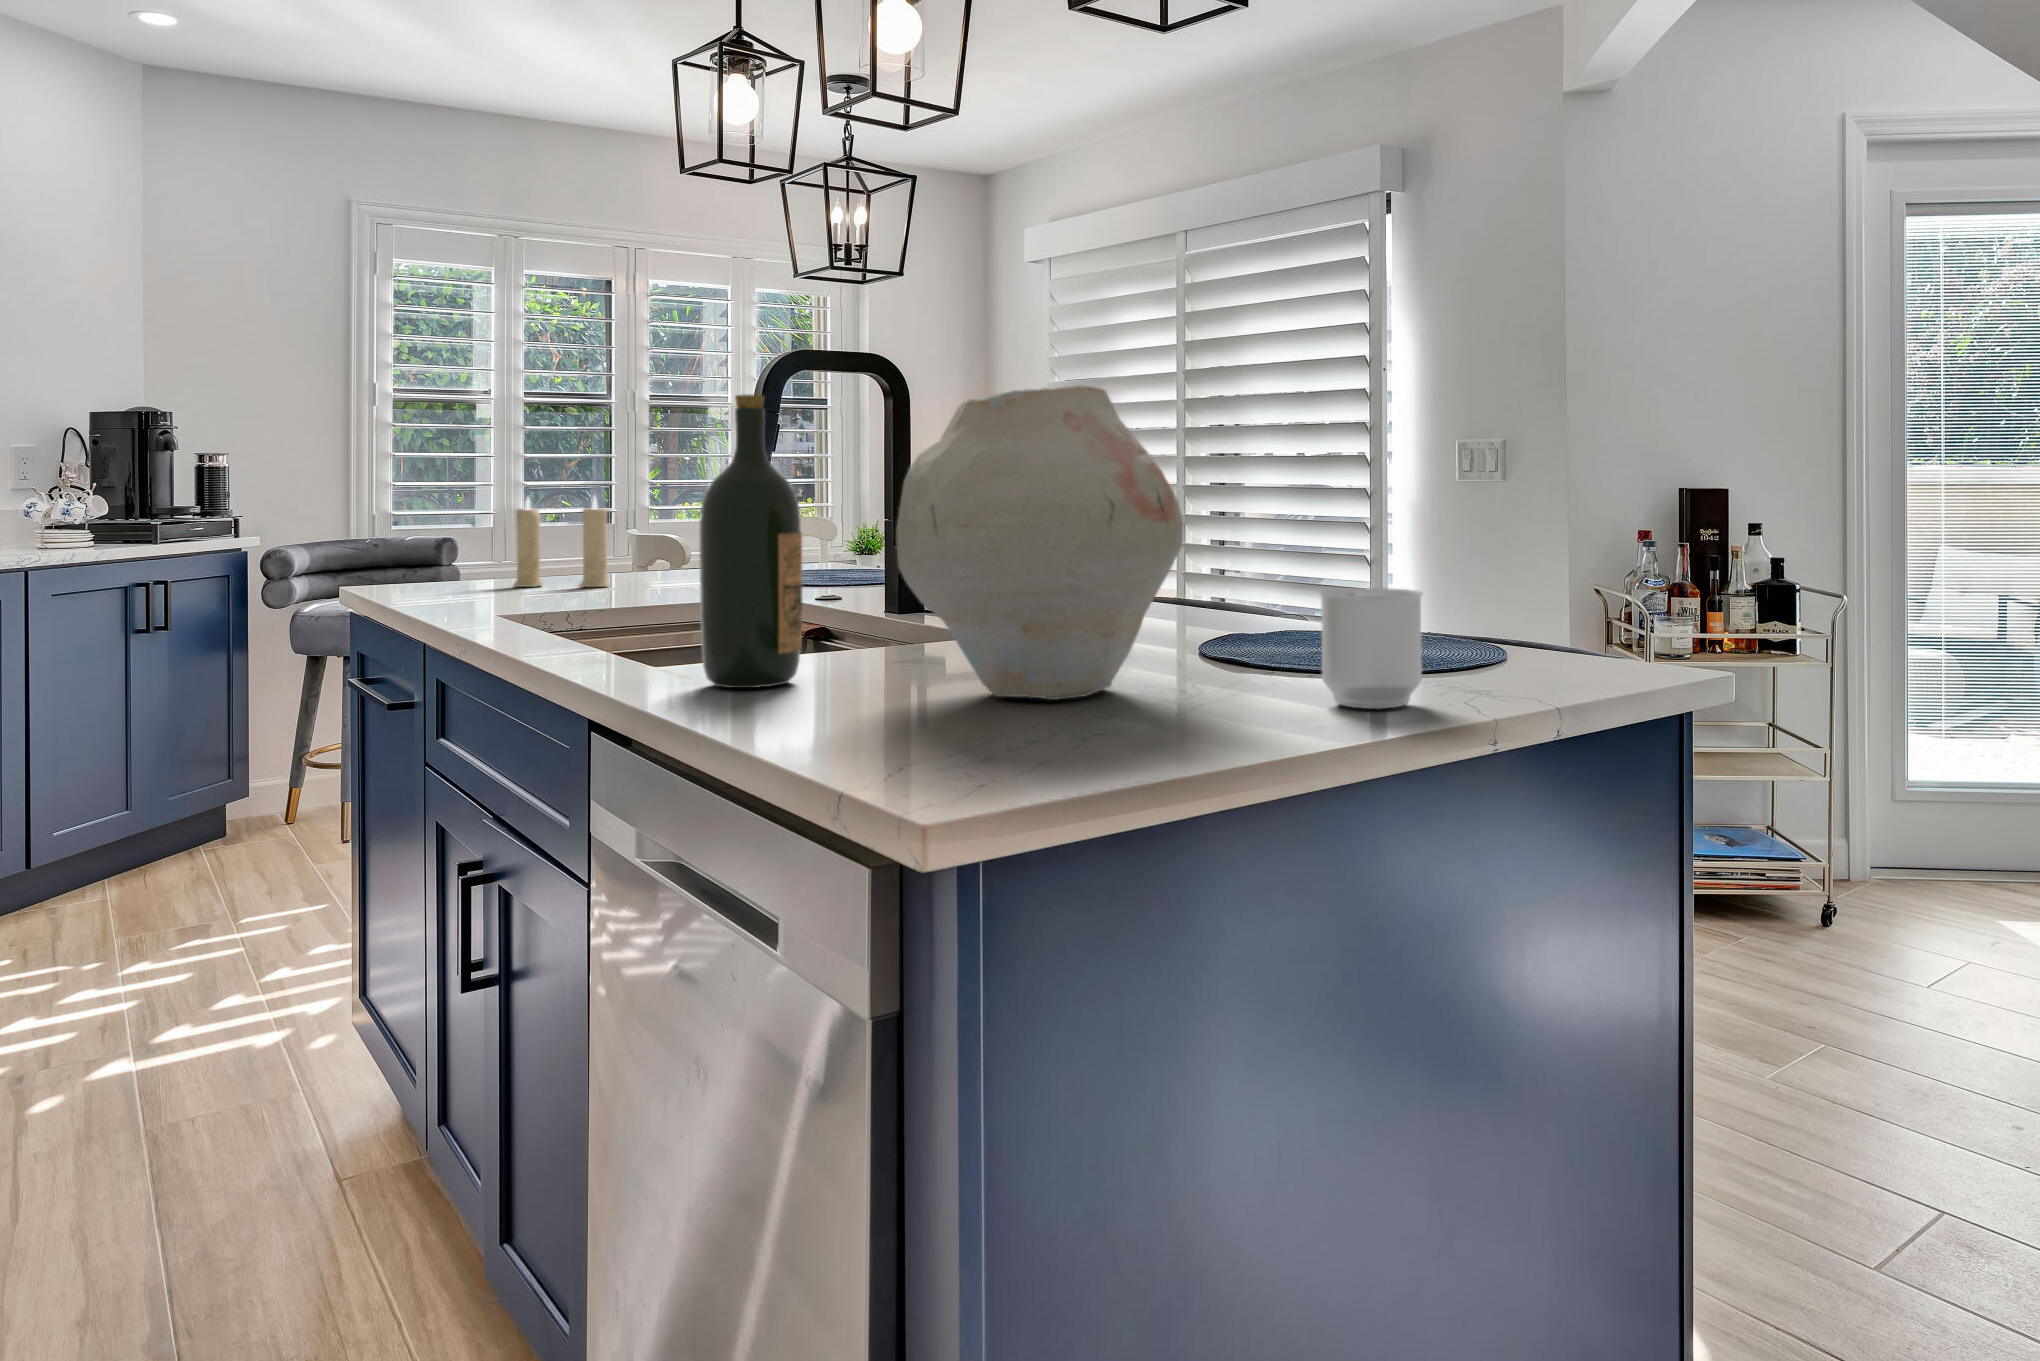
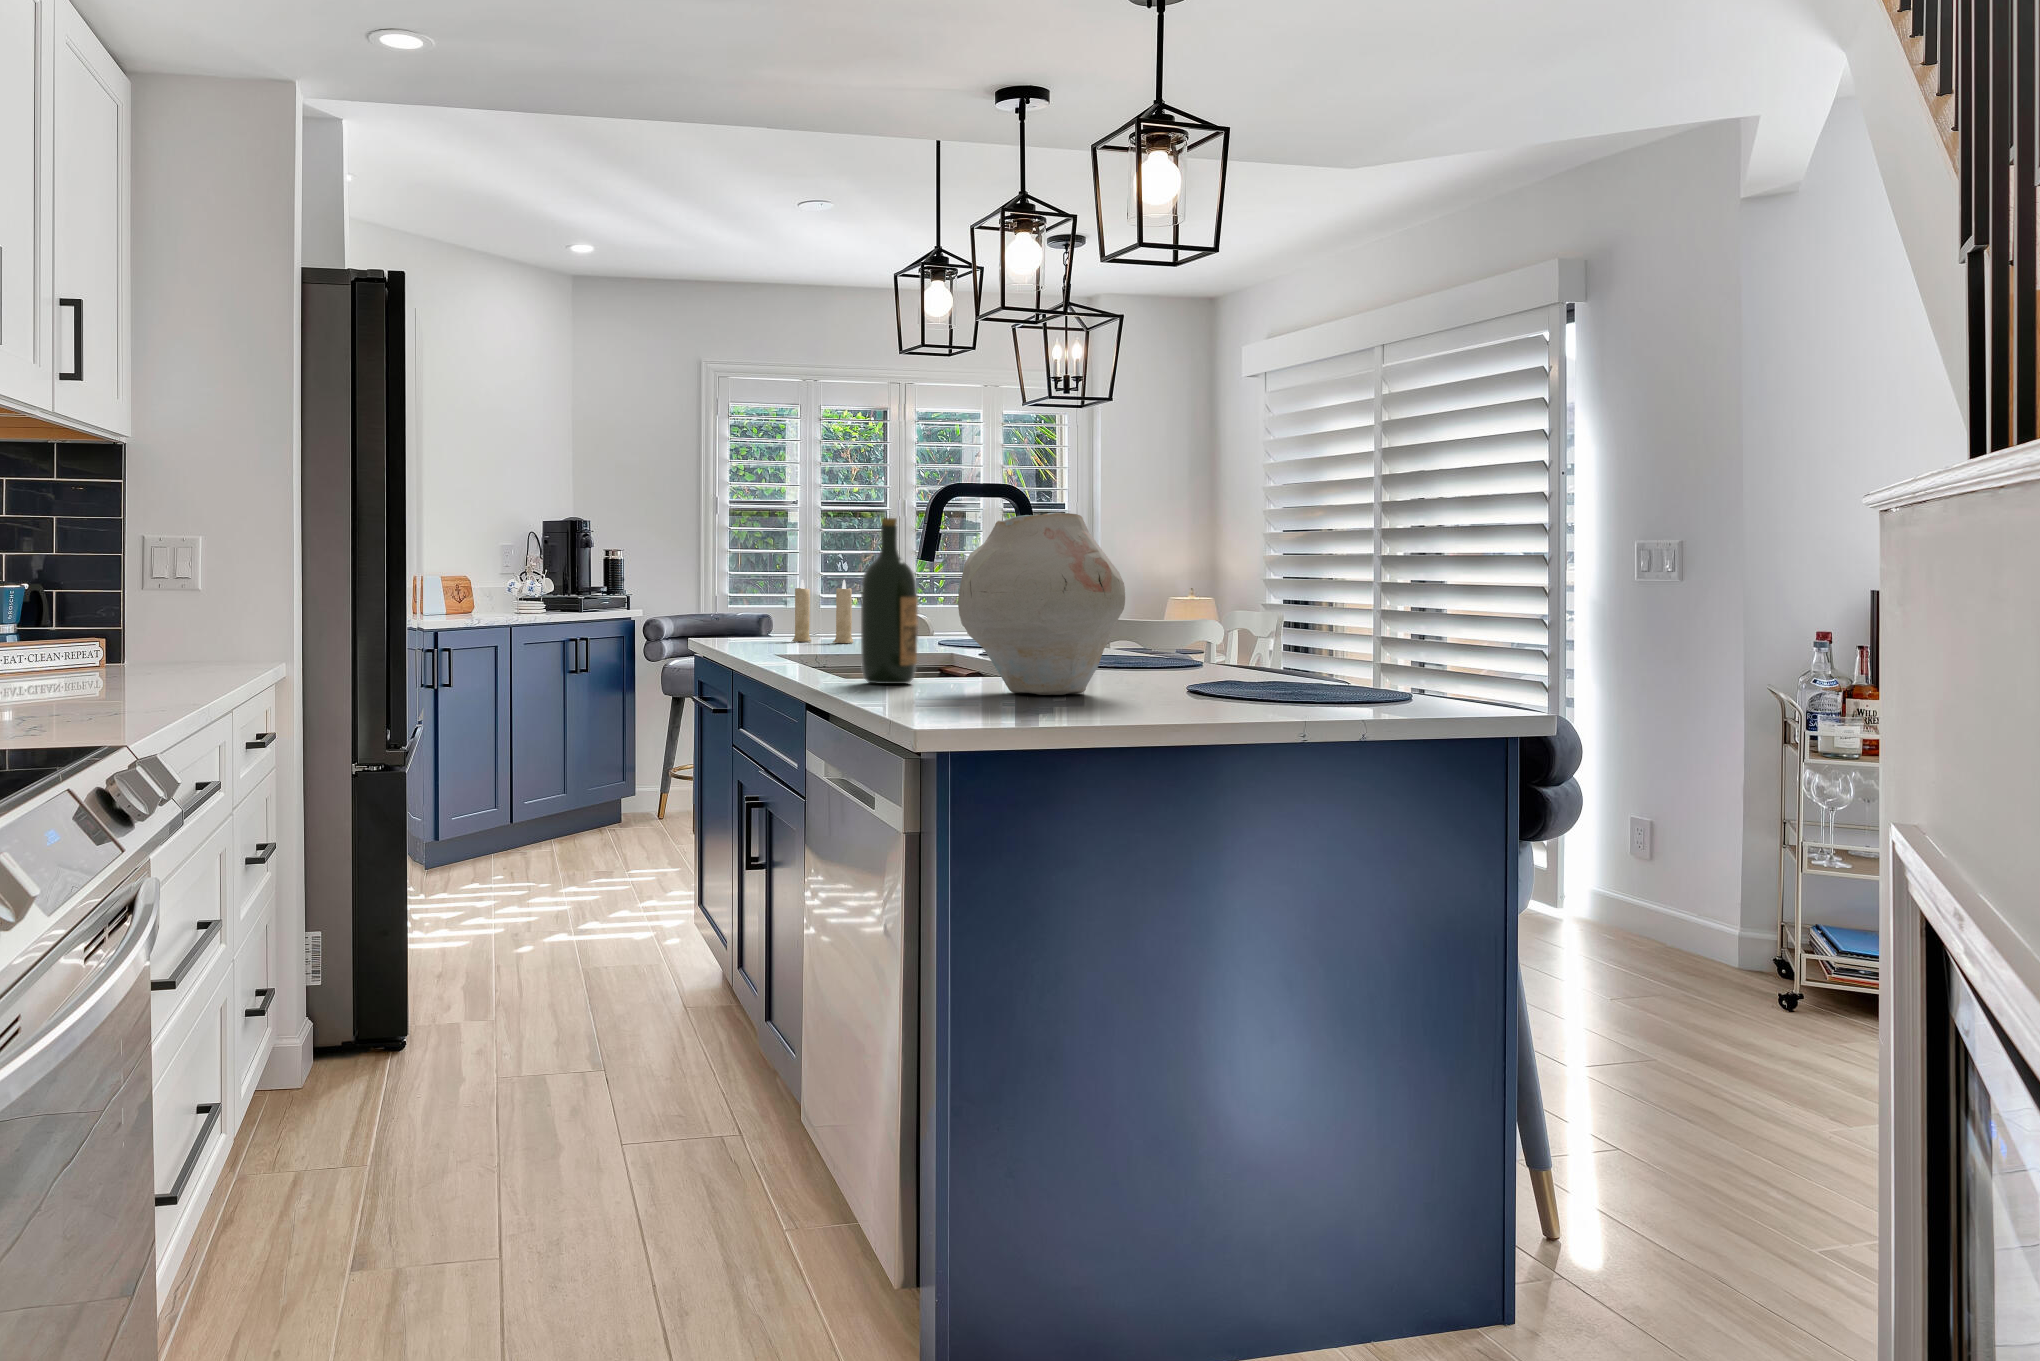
mug: present [1320,588,1423,709] -> none [1194,636,1260,707]

